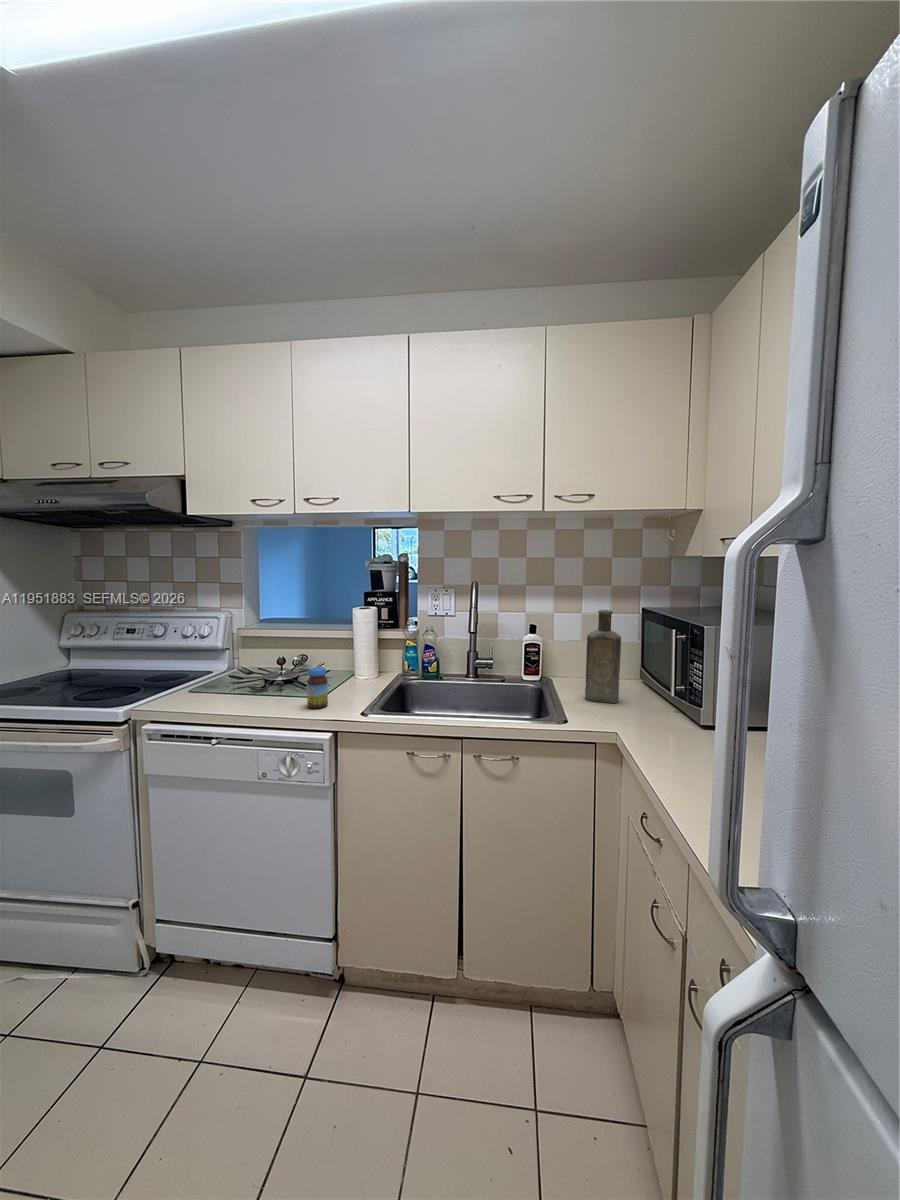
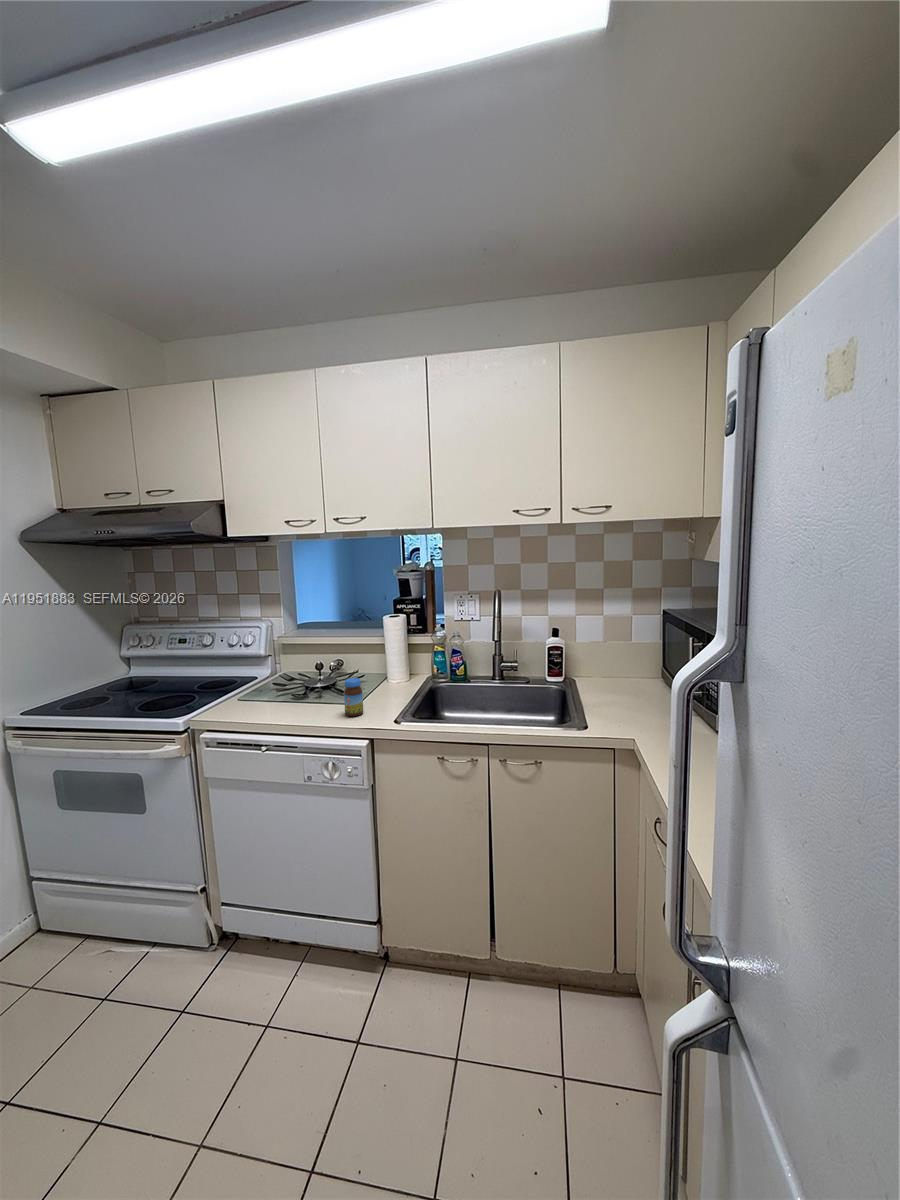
bottle: present [585,610,621,703] -> none [603,617,641,706]

